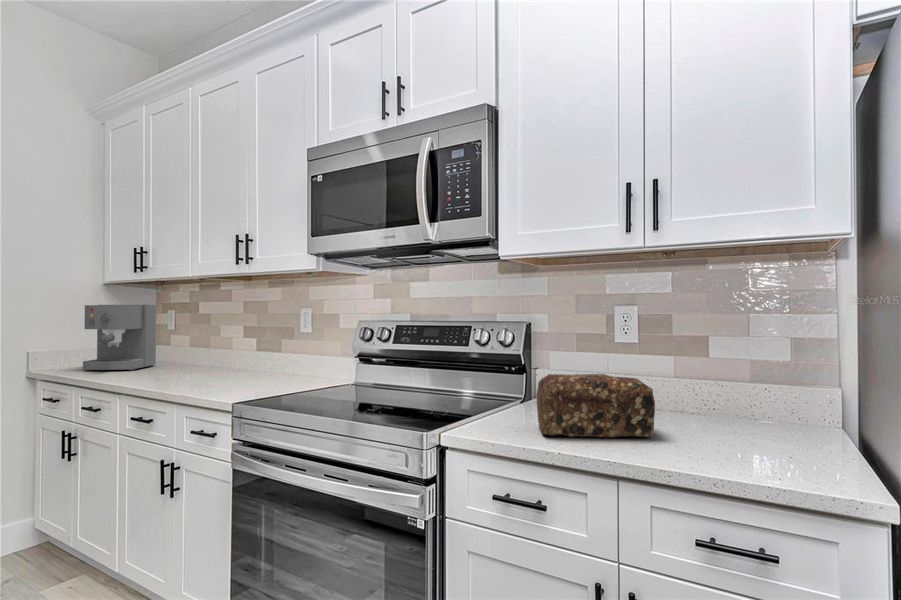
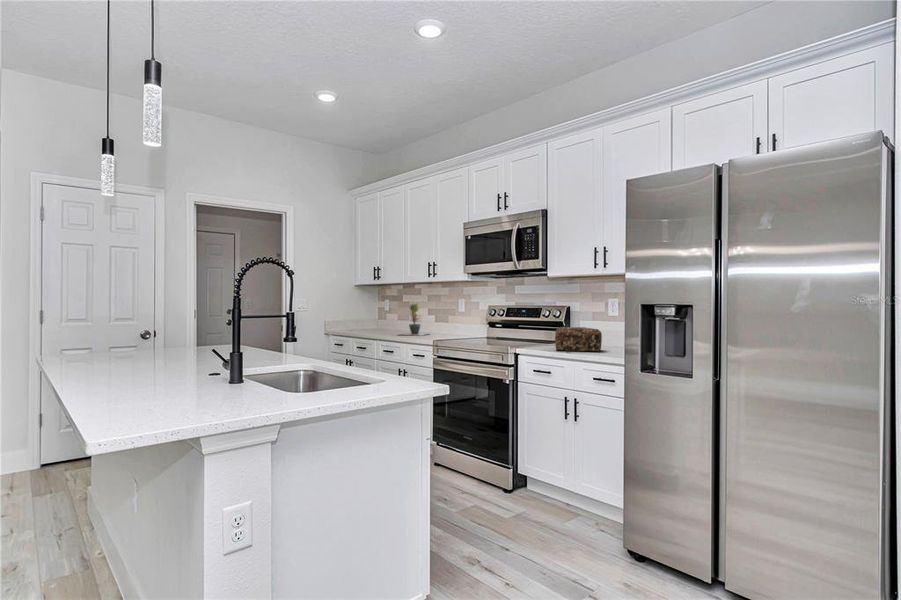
coffee maker: present [83,305,156,371] -> none [351,297,383,332]
potted plant: none [166,316,246,381] -> present [400,304,426,336]

